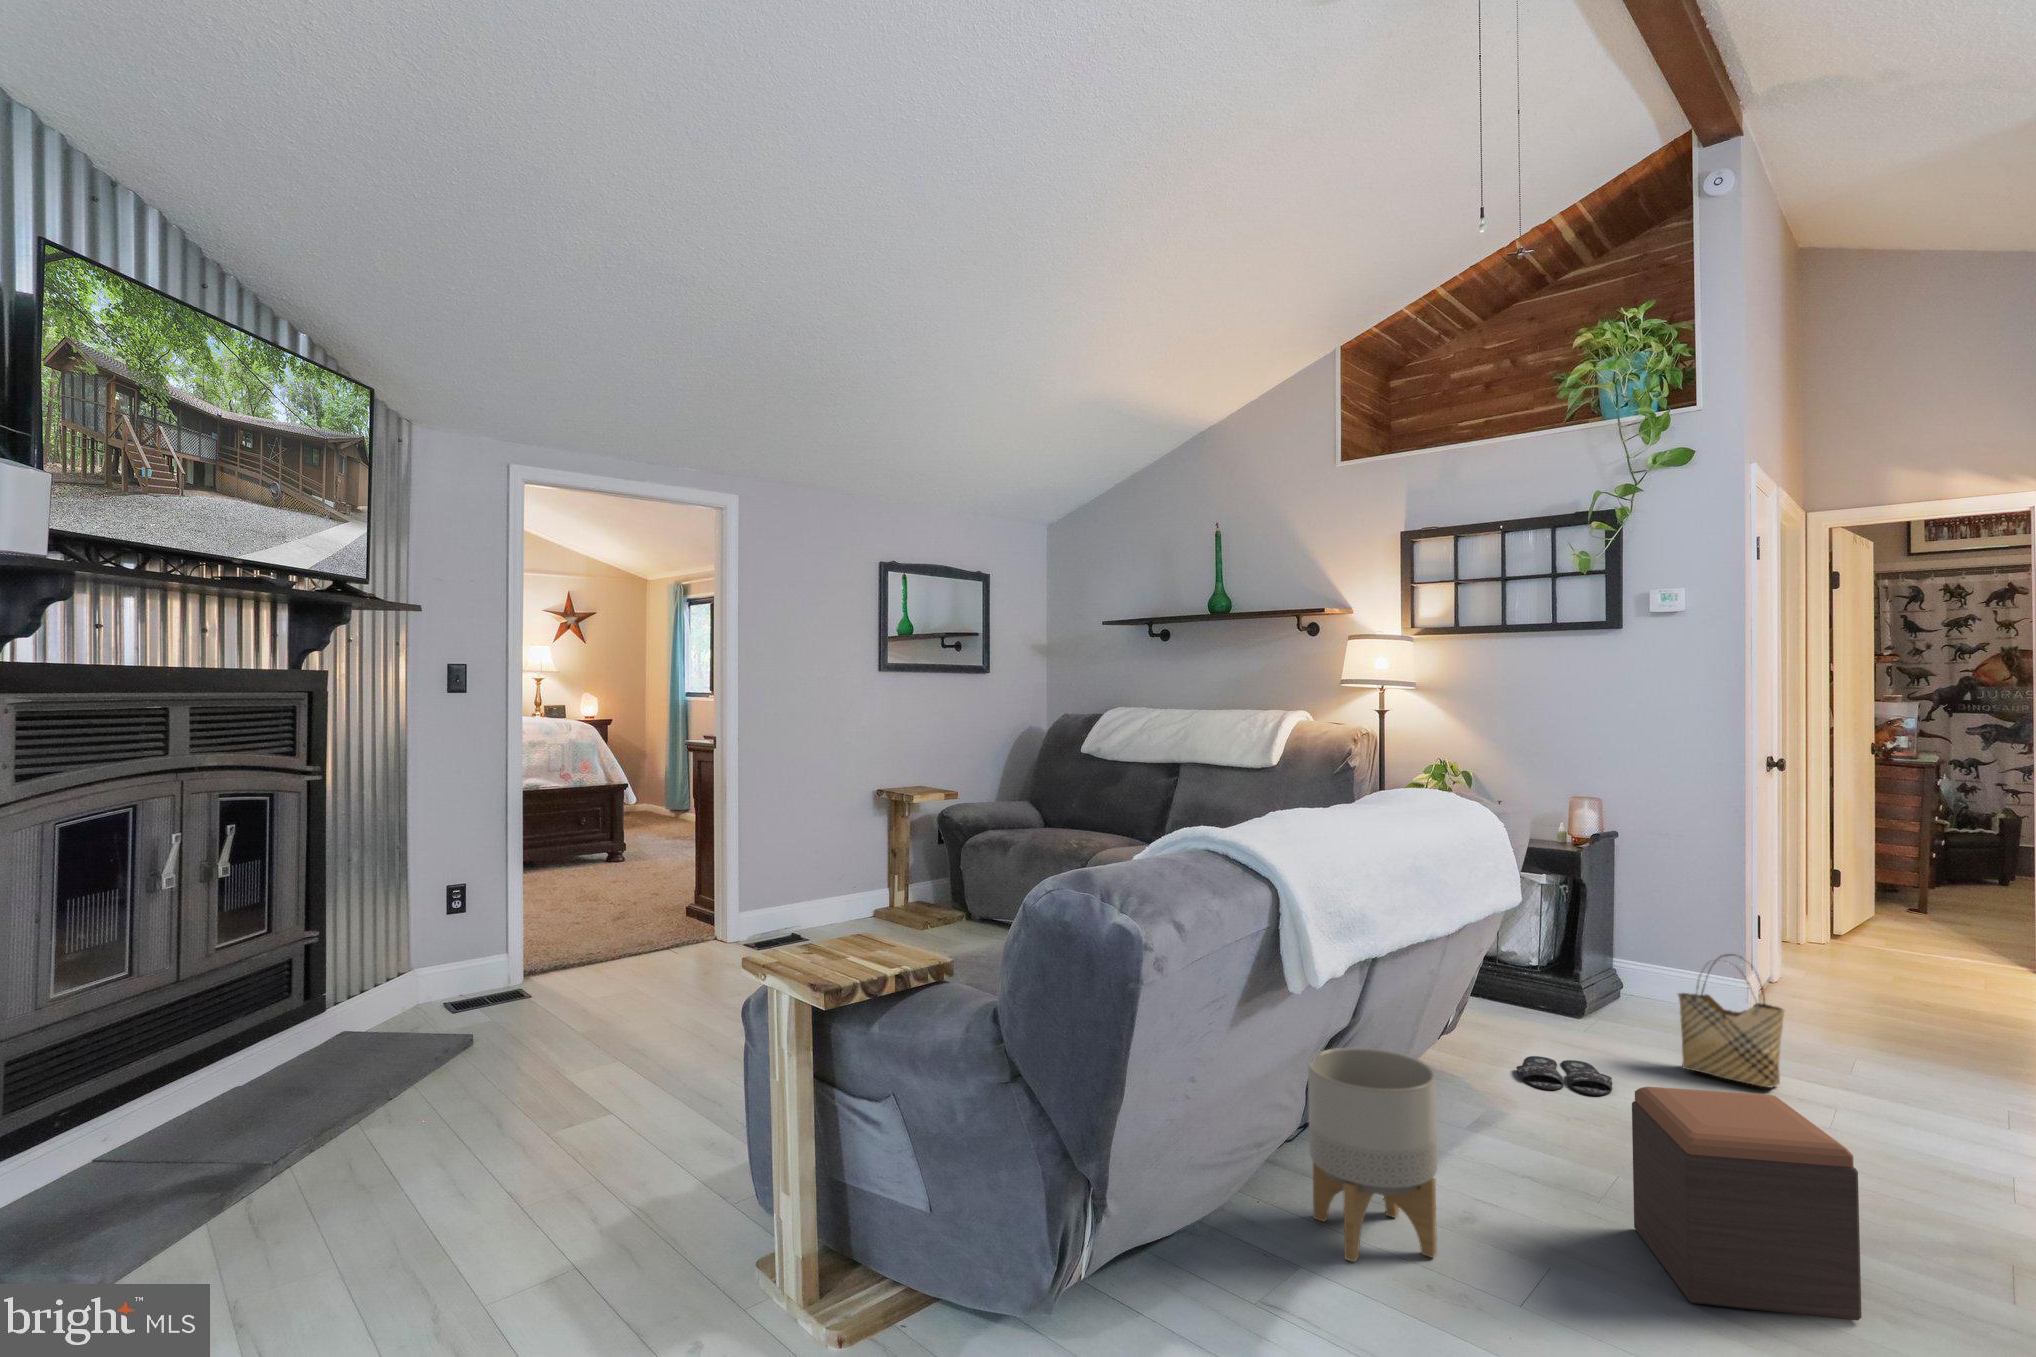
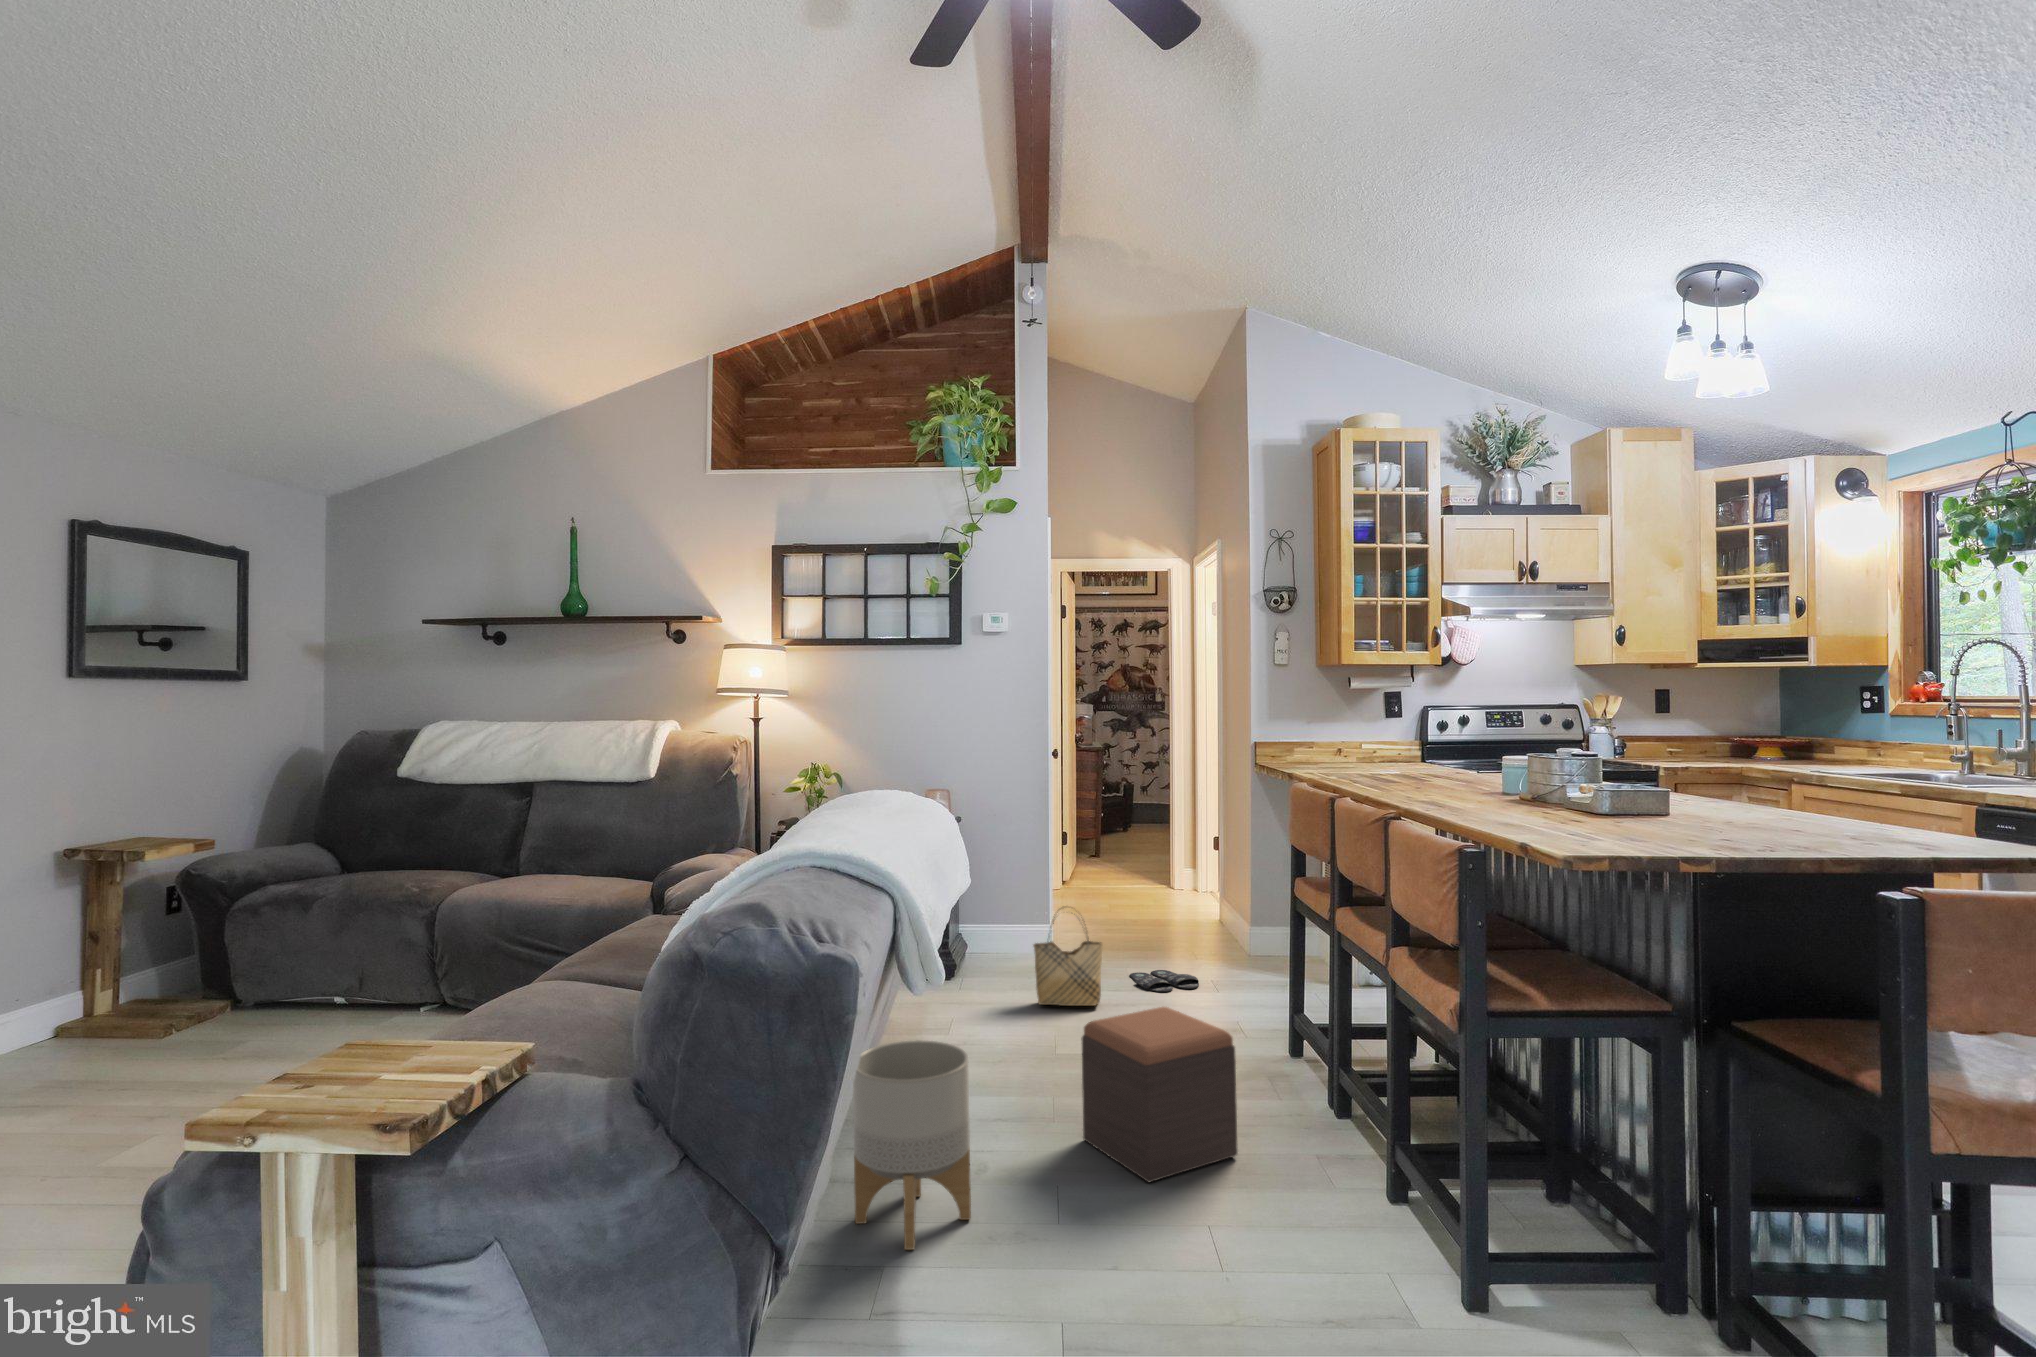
slippers: present [1516,1056,1612,1096] -> present [1130,970,1199,992]

